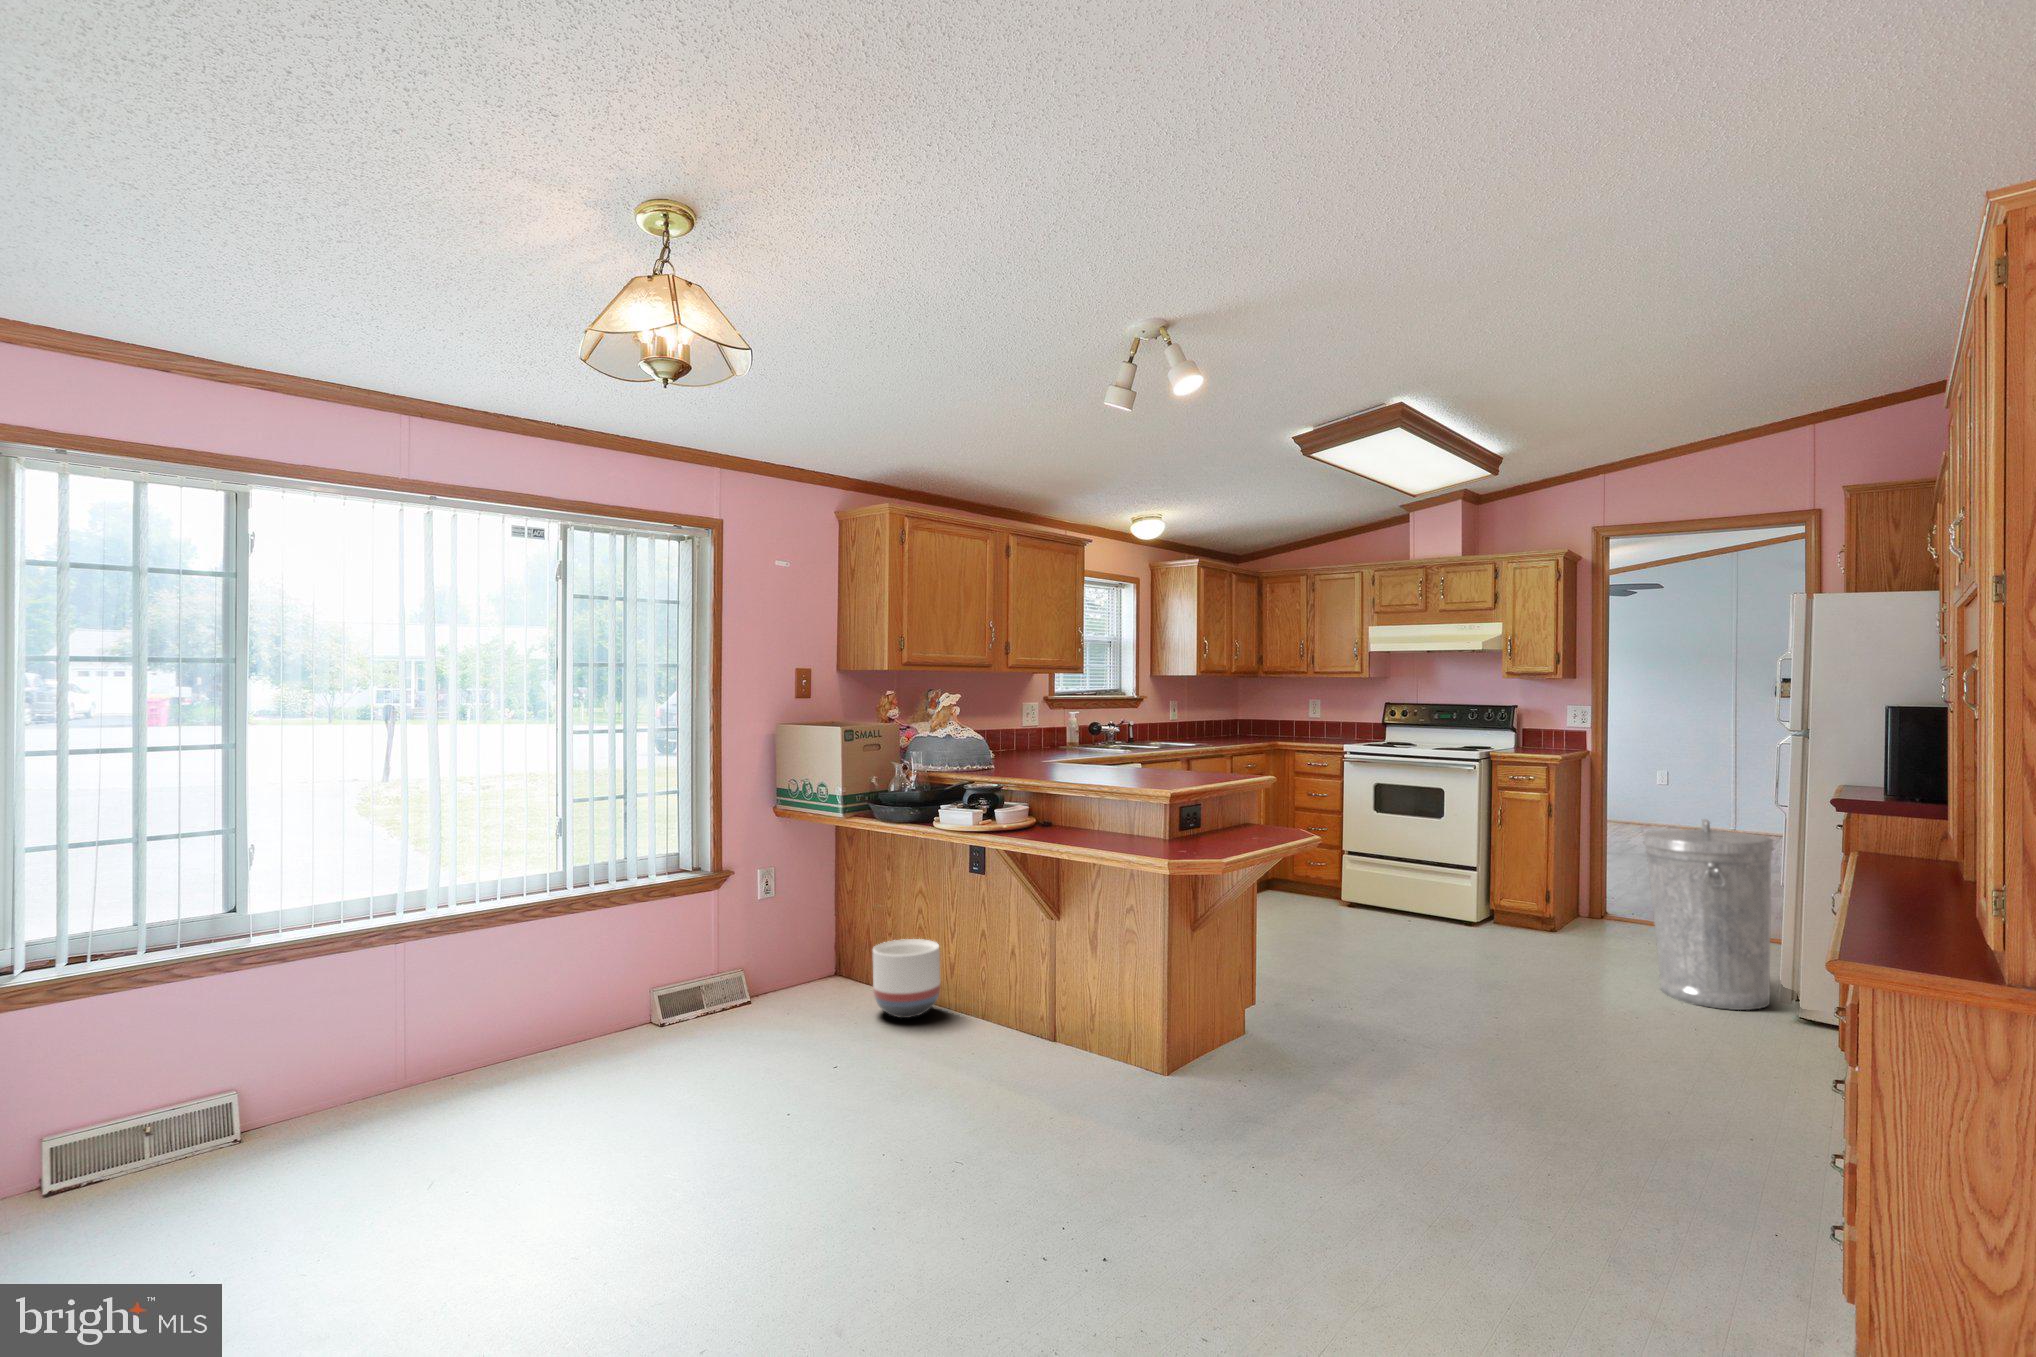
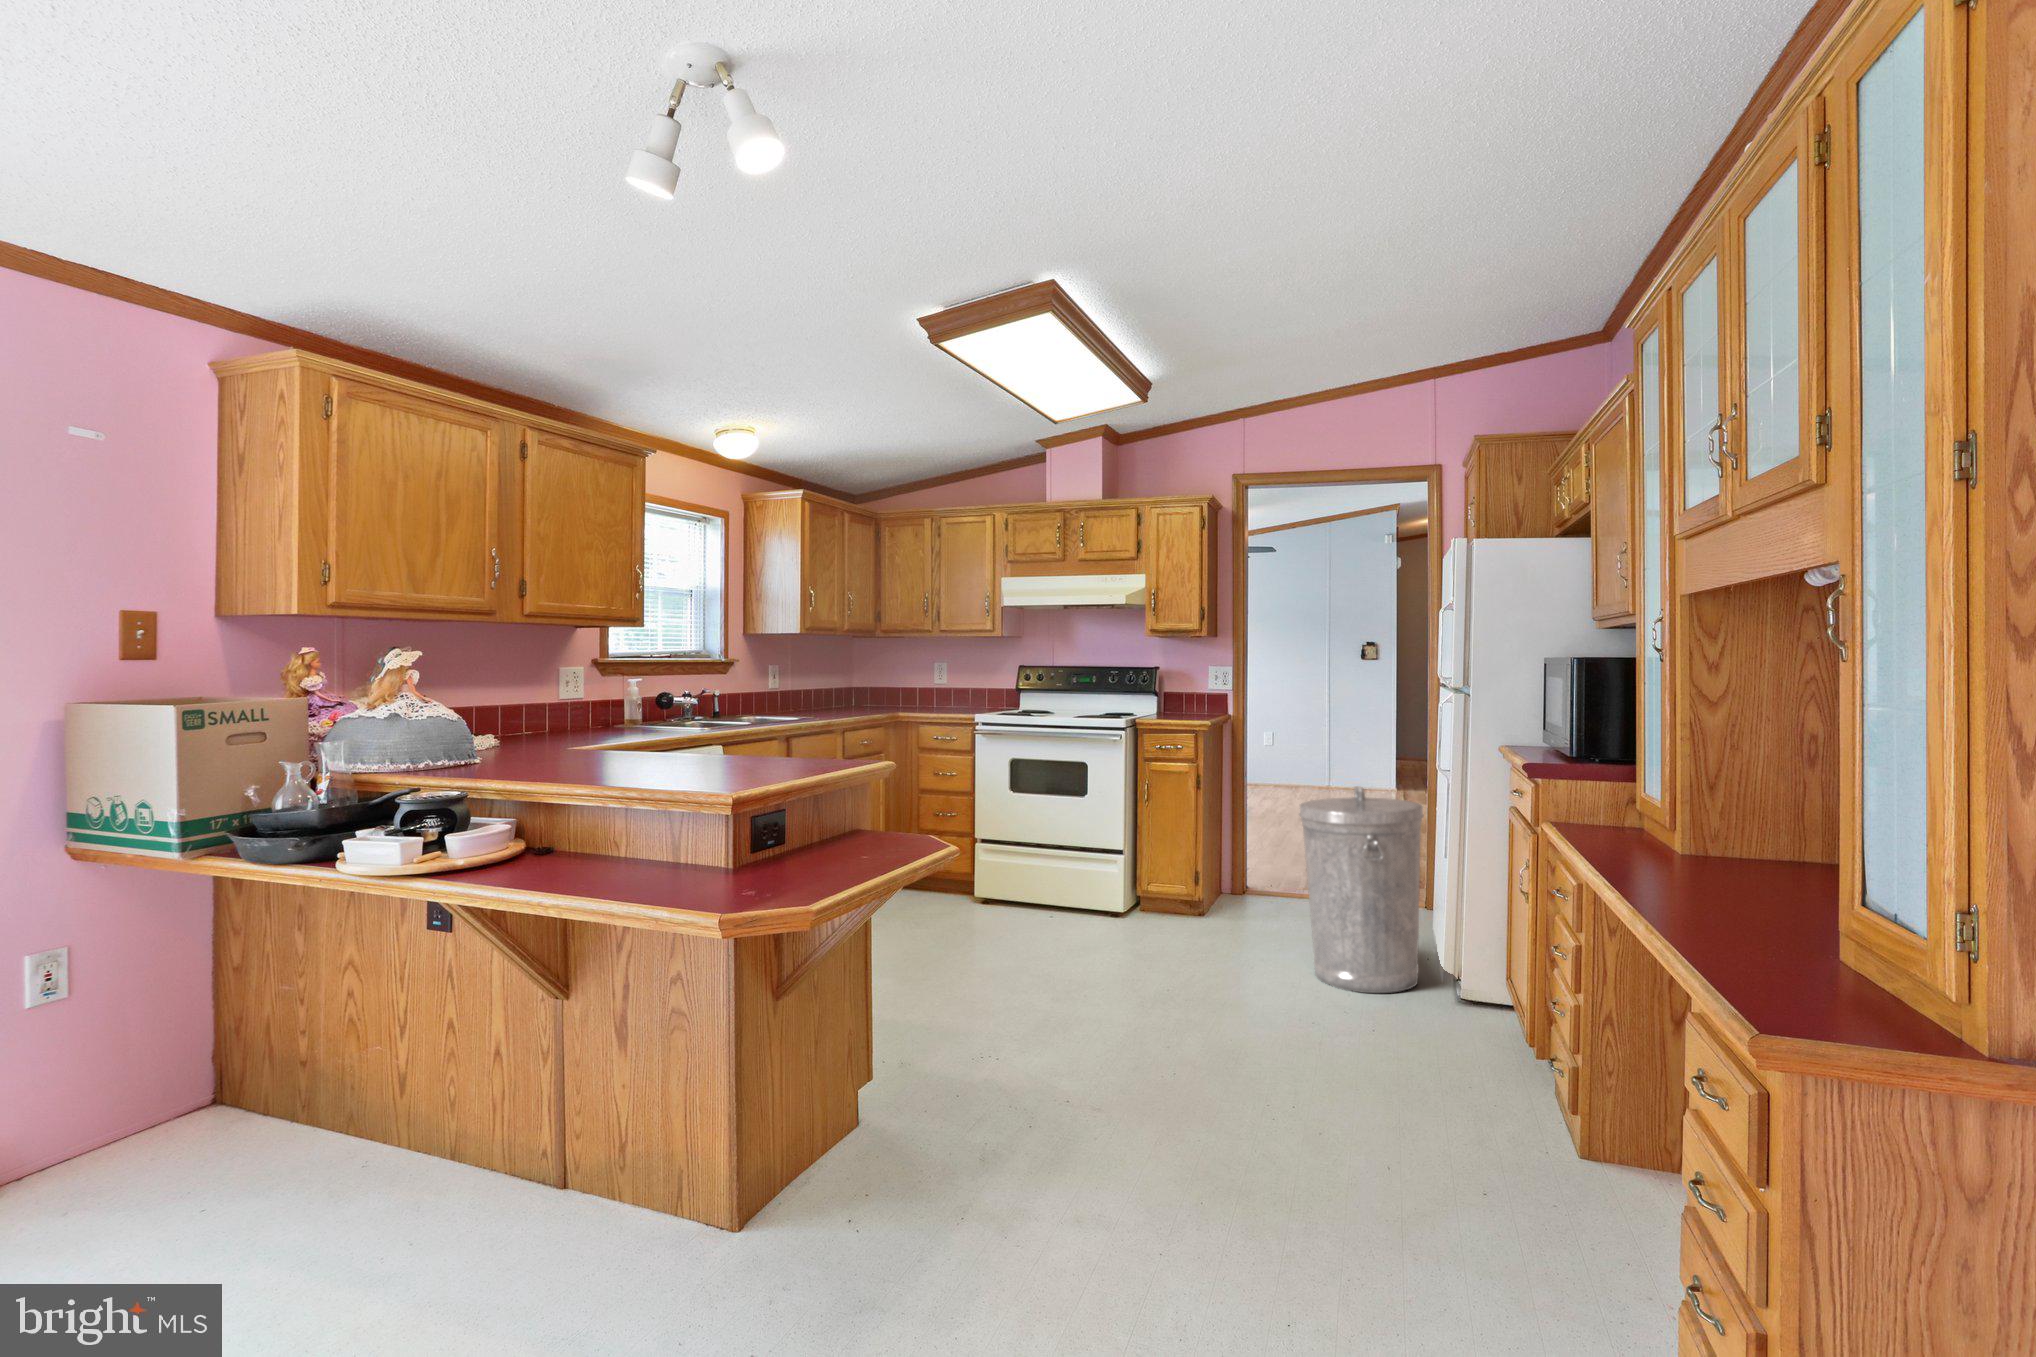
planter: present [873,939,940,1018] -> none [240,1043,375,1183]

